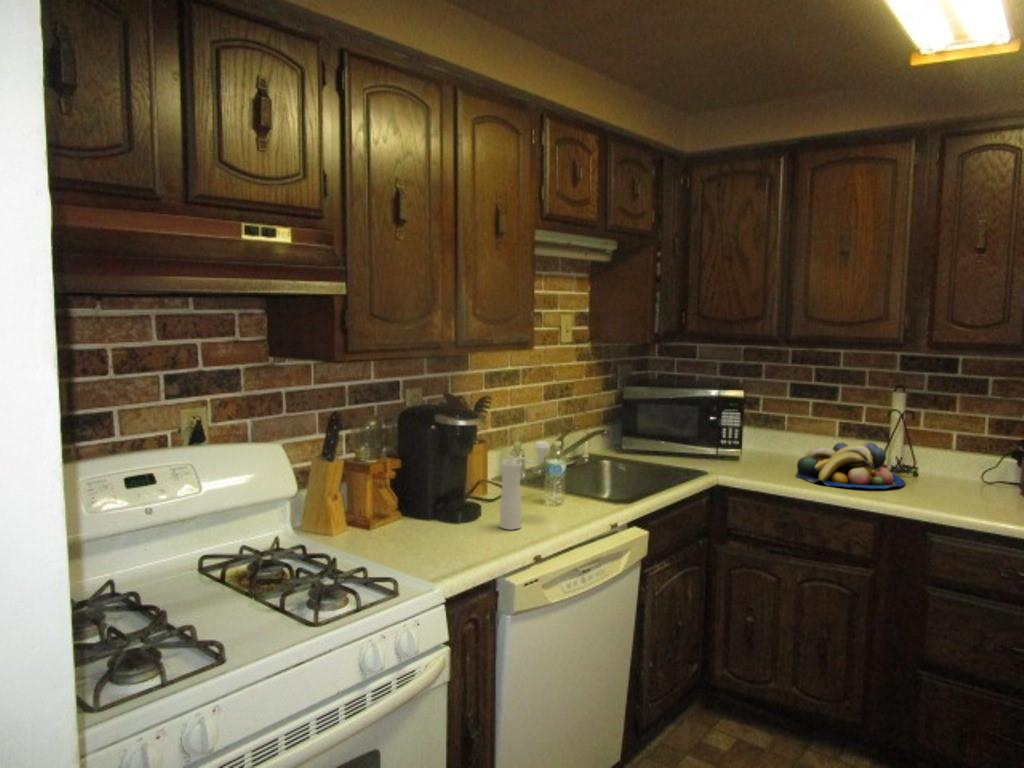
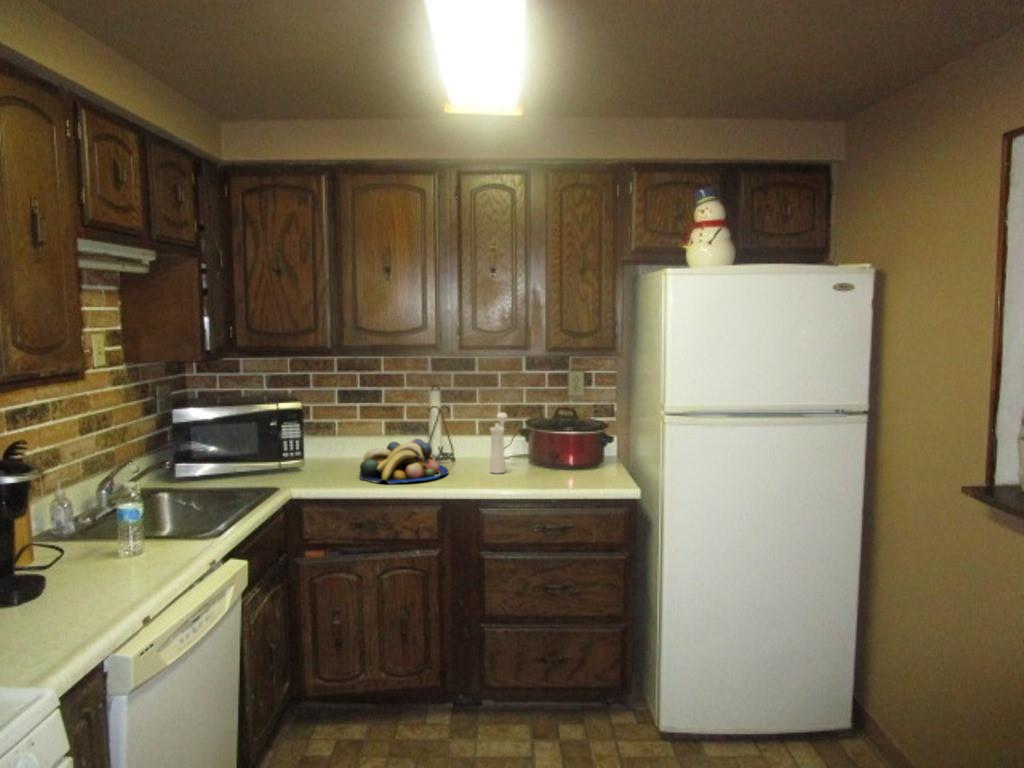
pepper mill: present [500,441,550,530] -> present [490,413,507,474]

